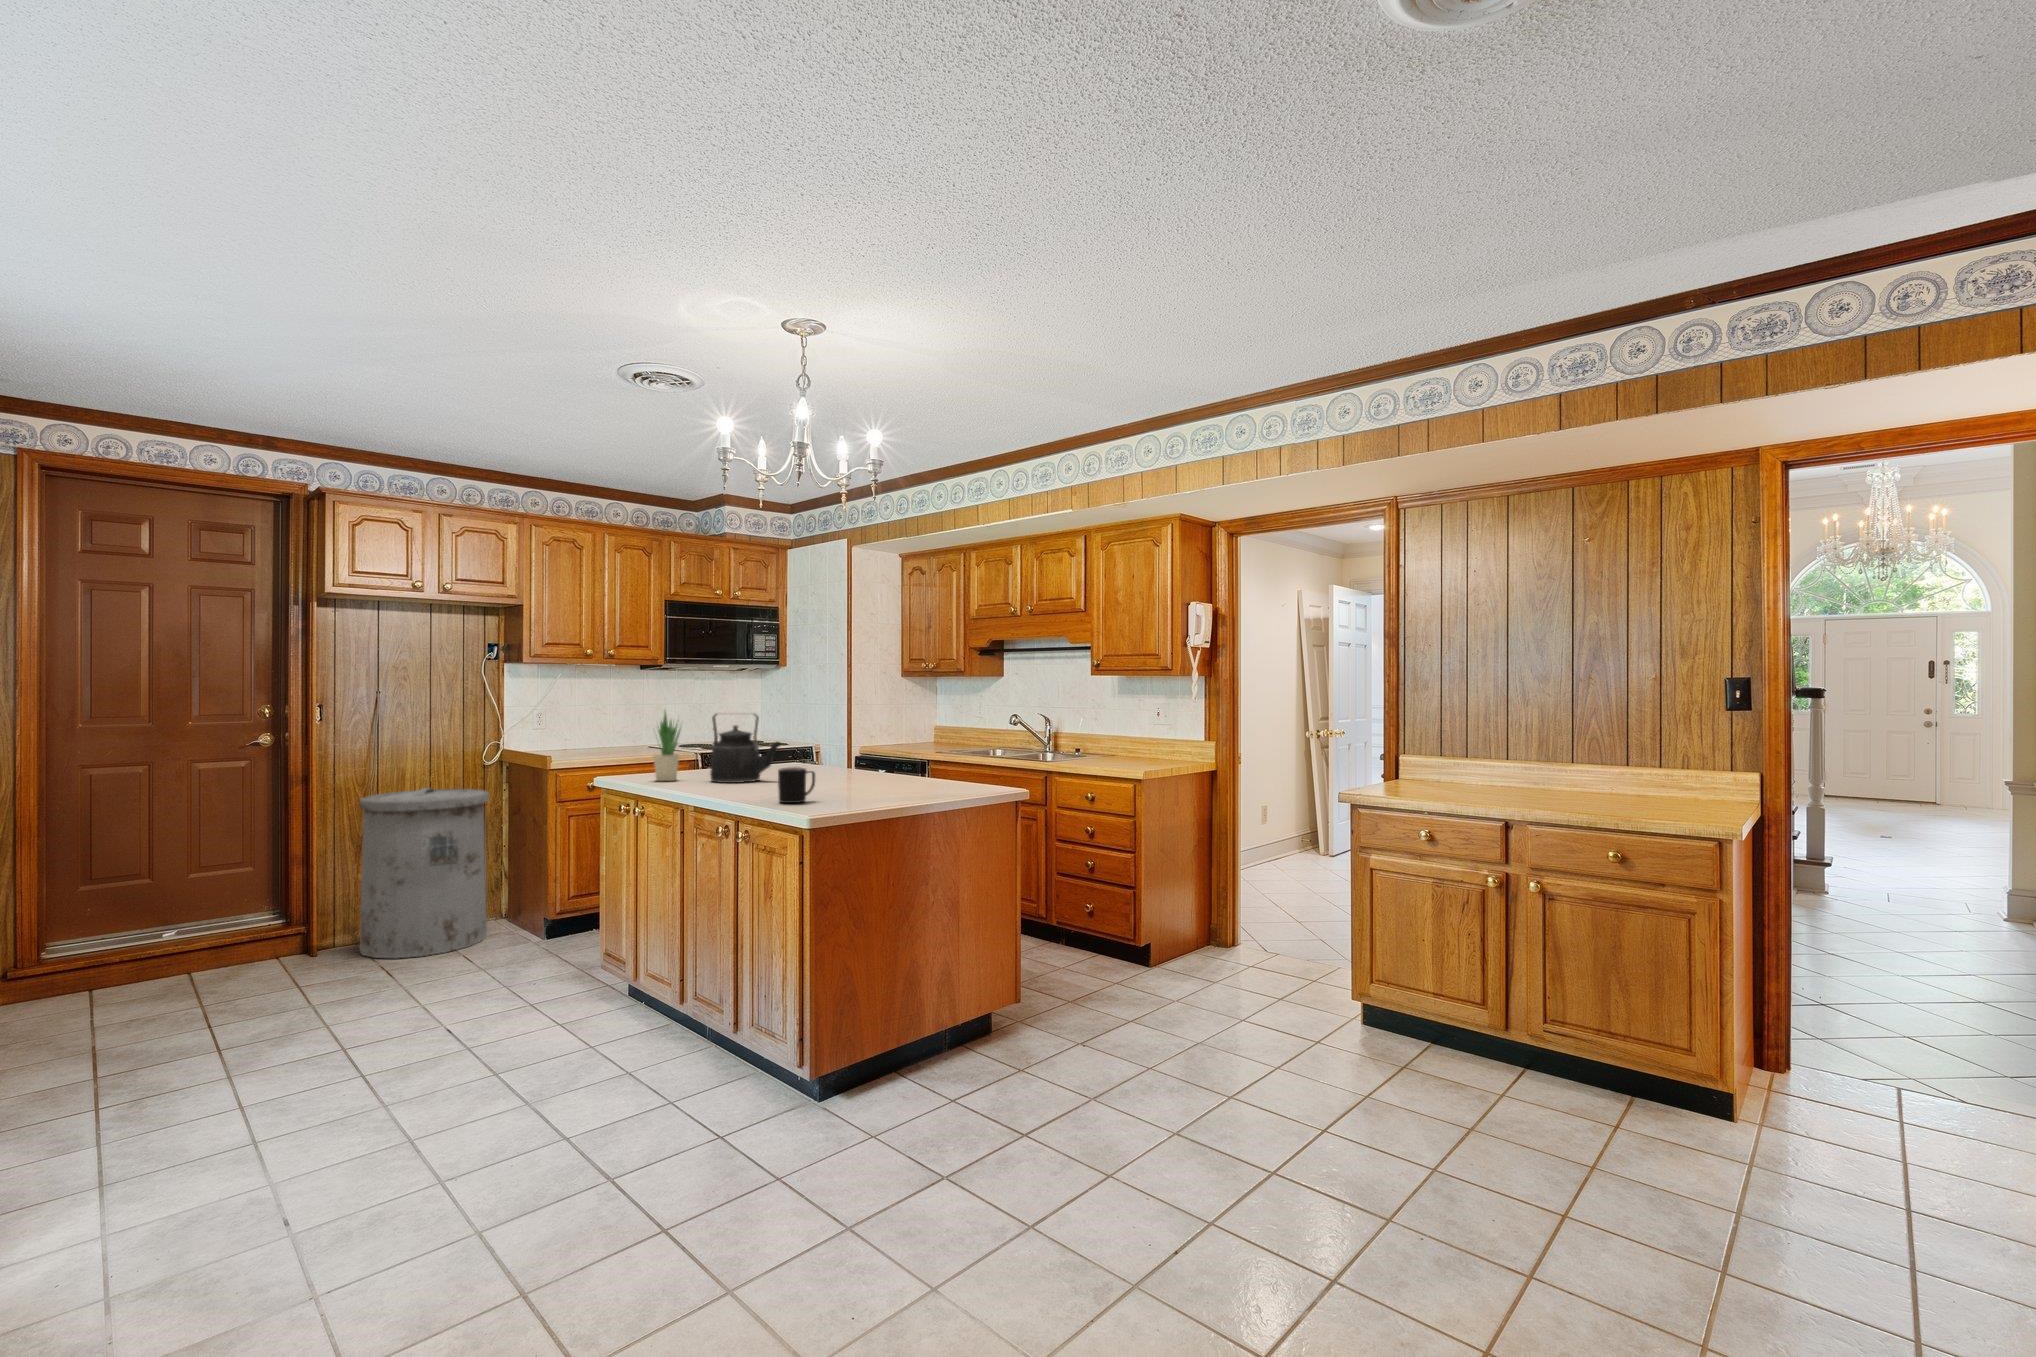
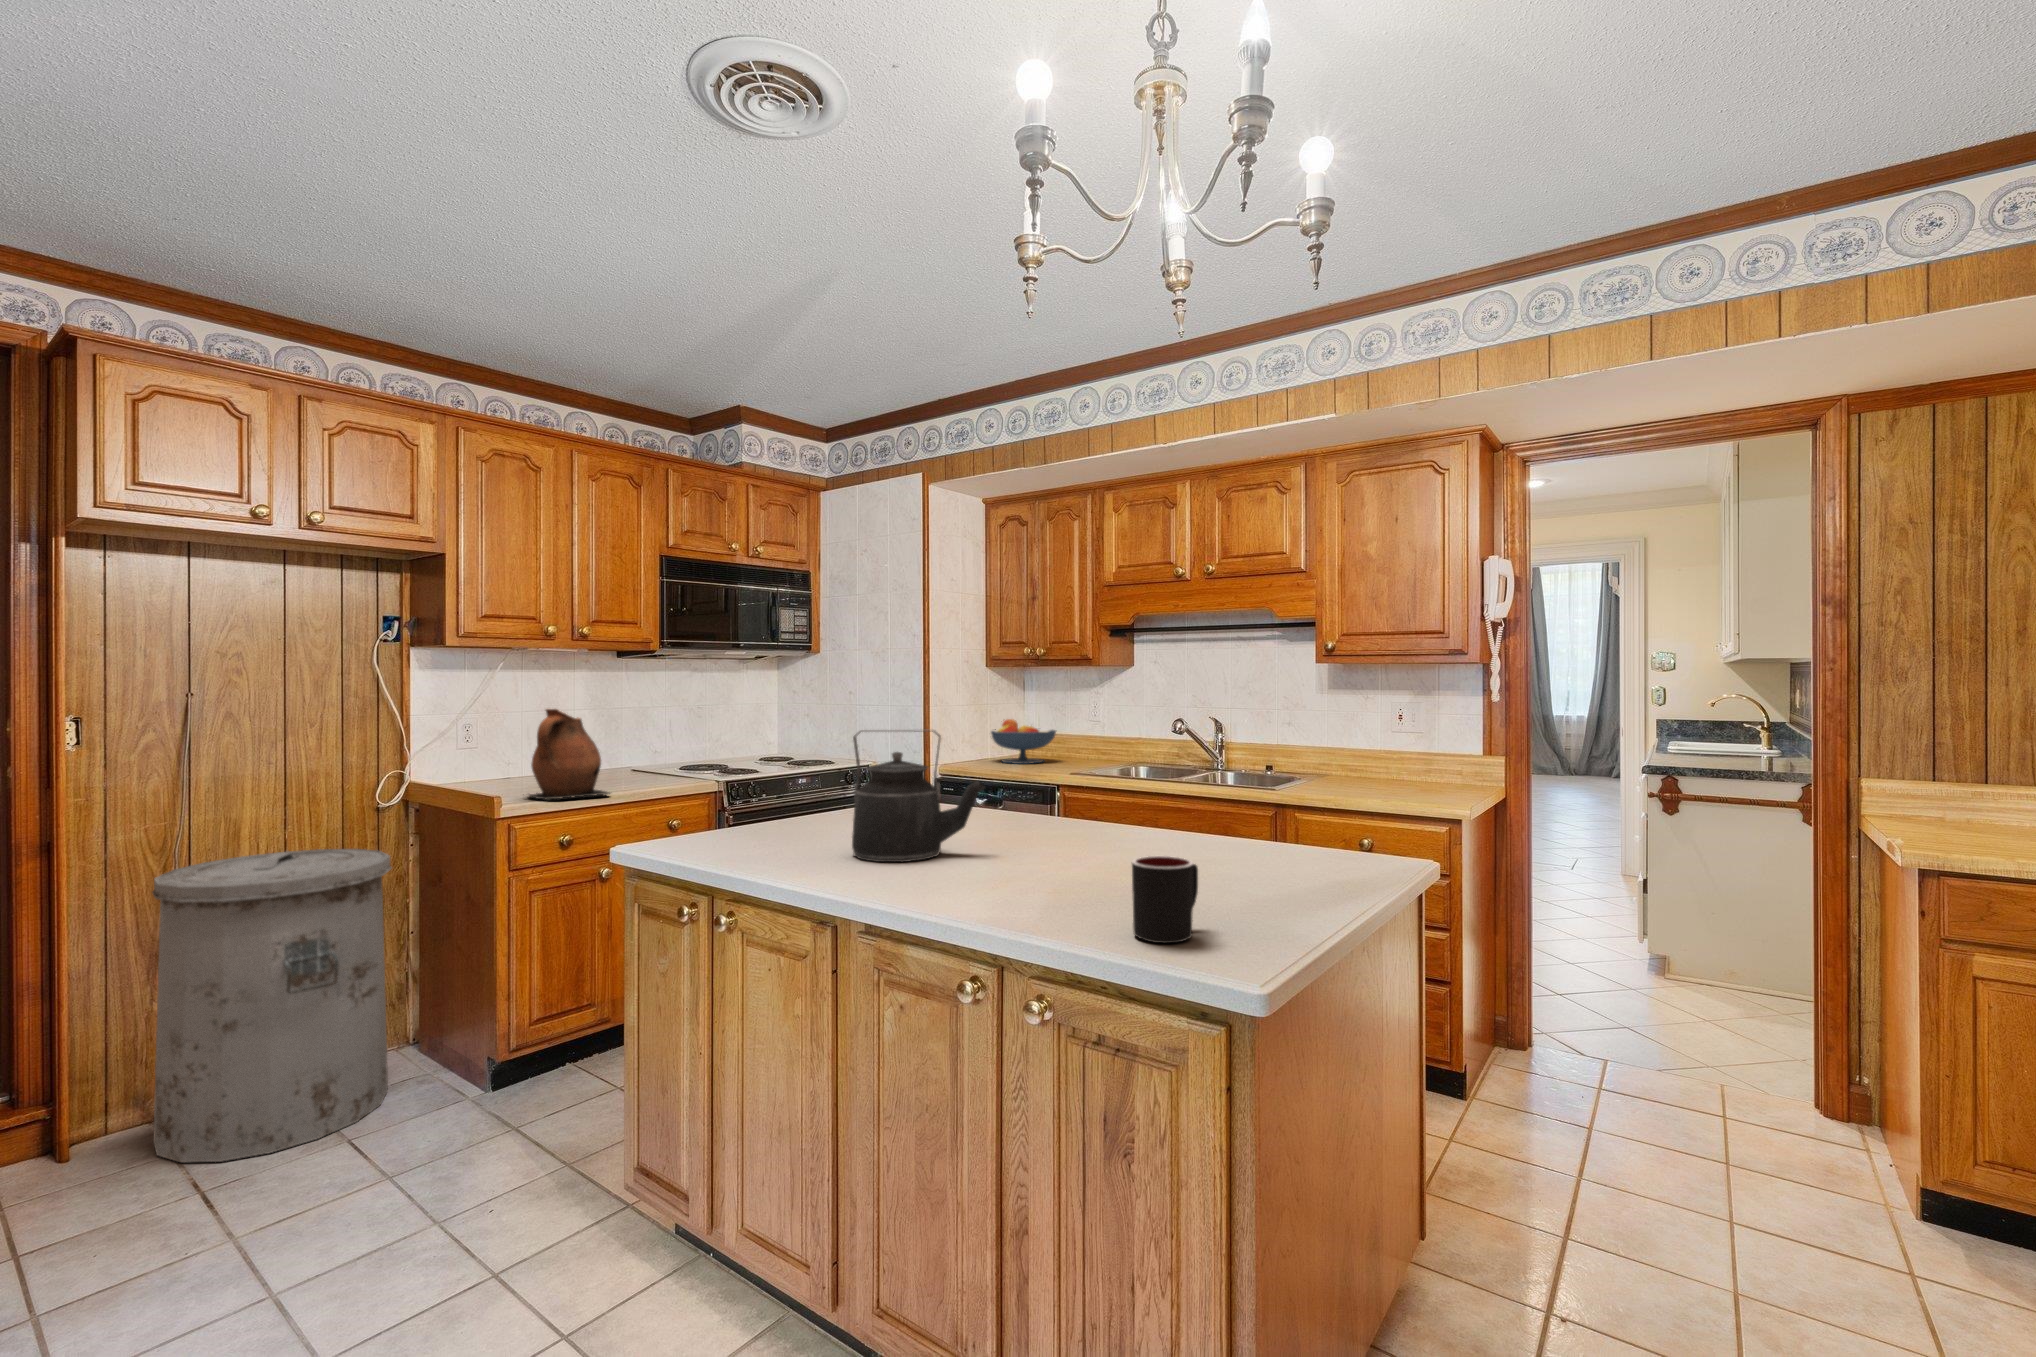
ceramic pitcher: none [565,703,619,759] -> present [528,709,610,800]
potted plant: present [653,712,681,781] -> none [741,722,794,861]
fruit bowl: none [906,714,956,747] -> present [991,719,1056,764]

